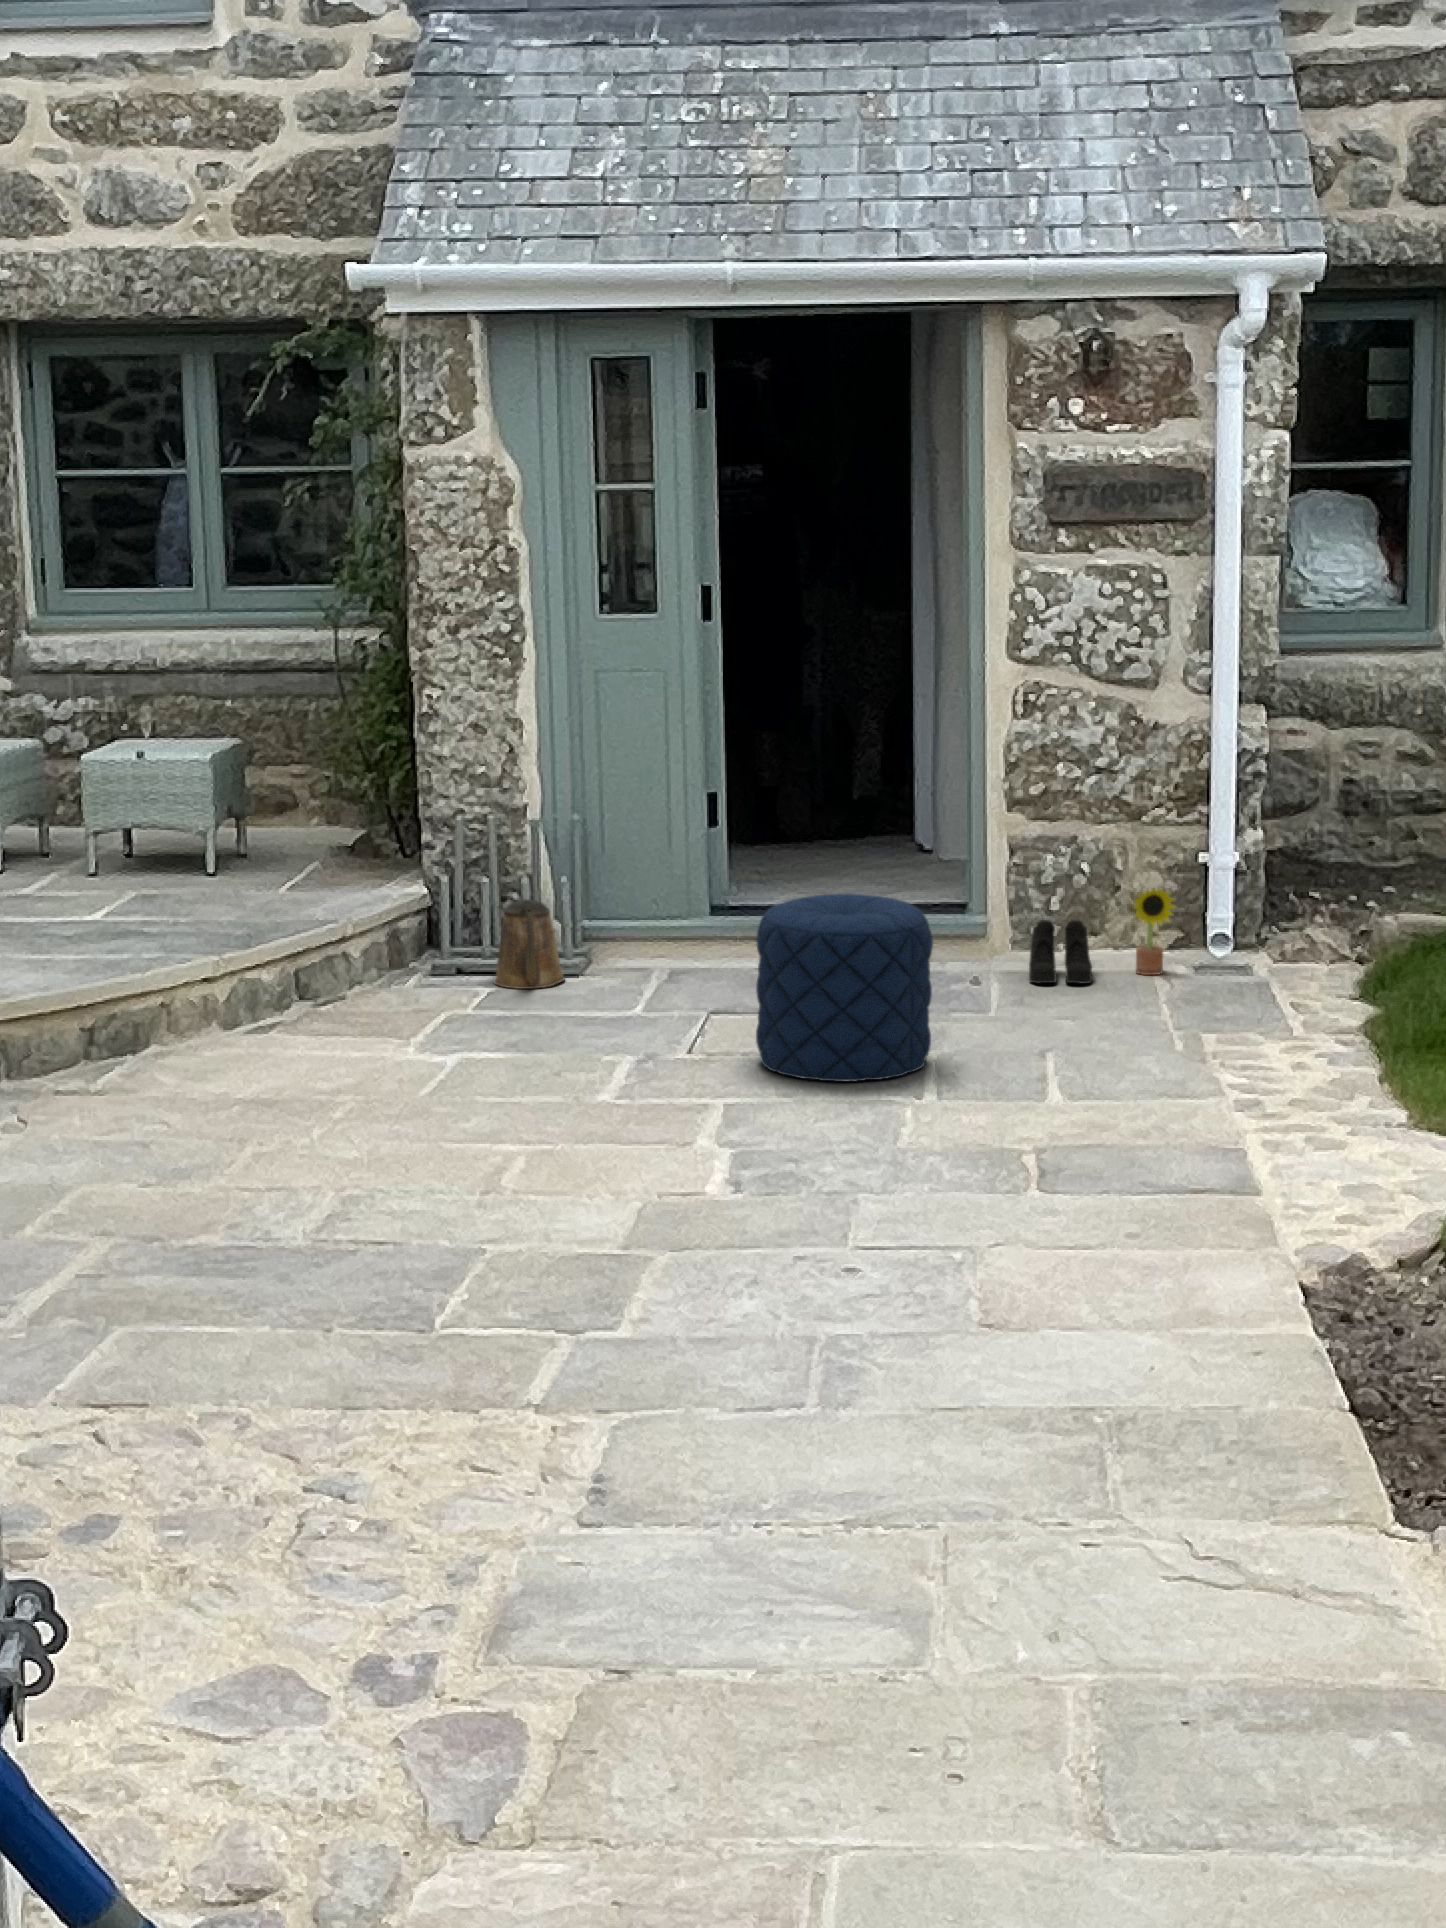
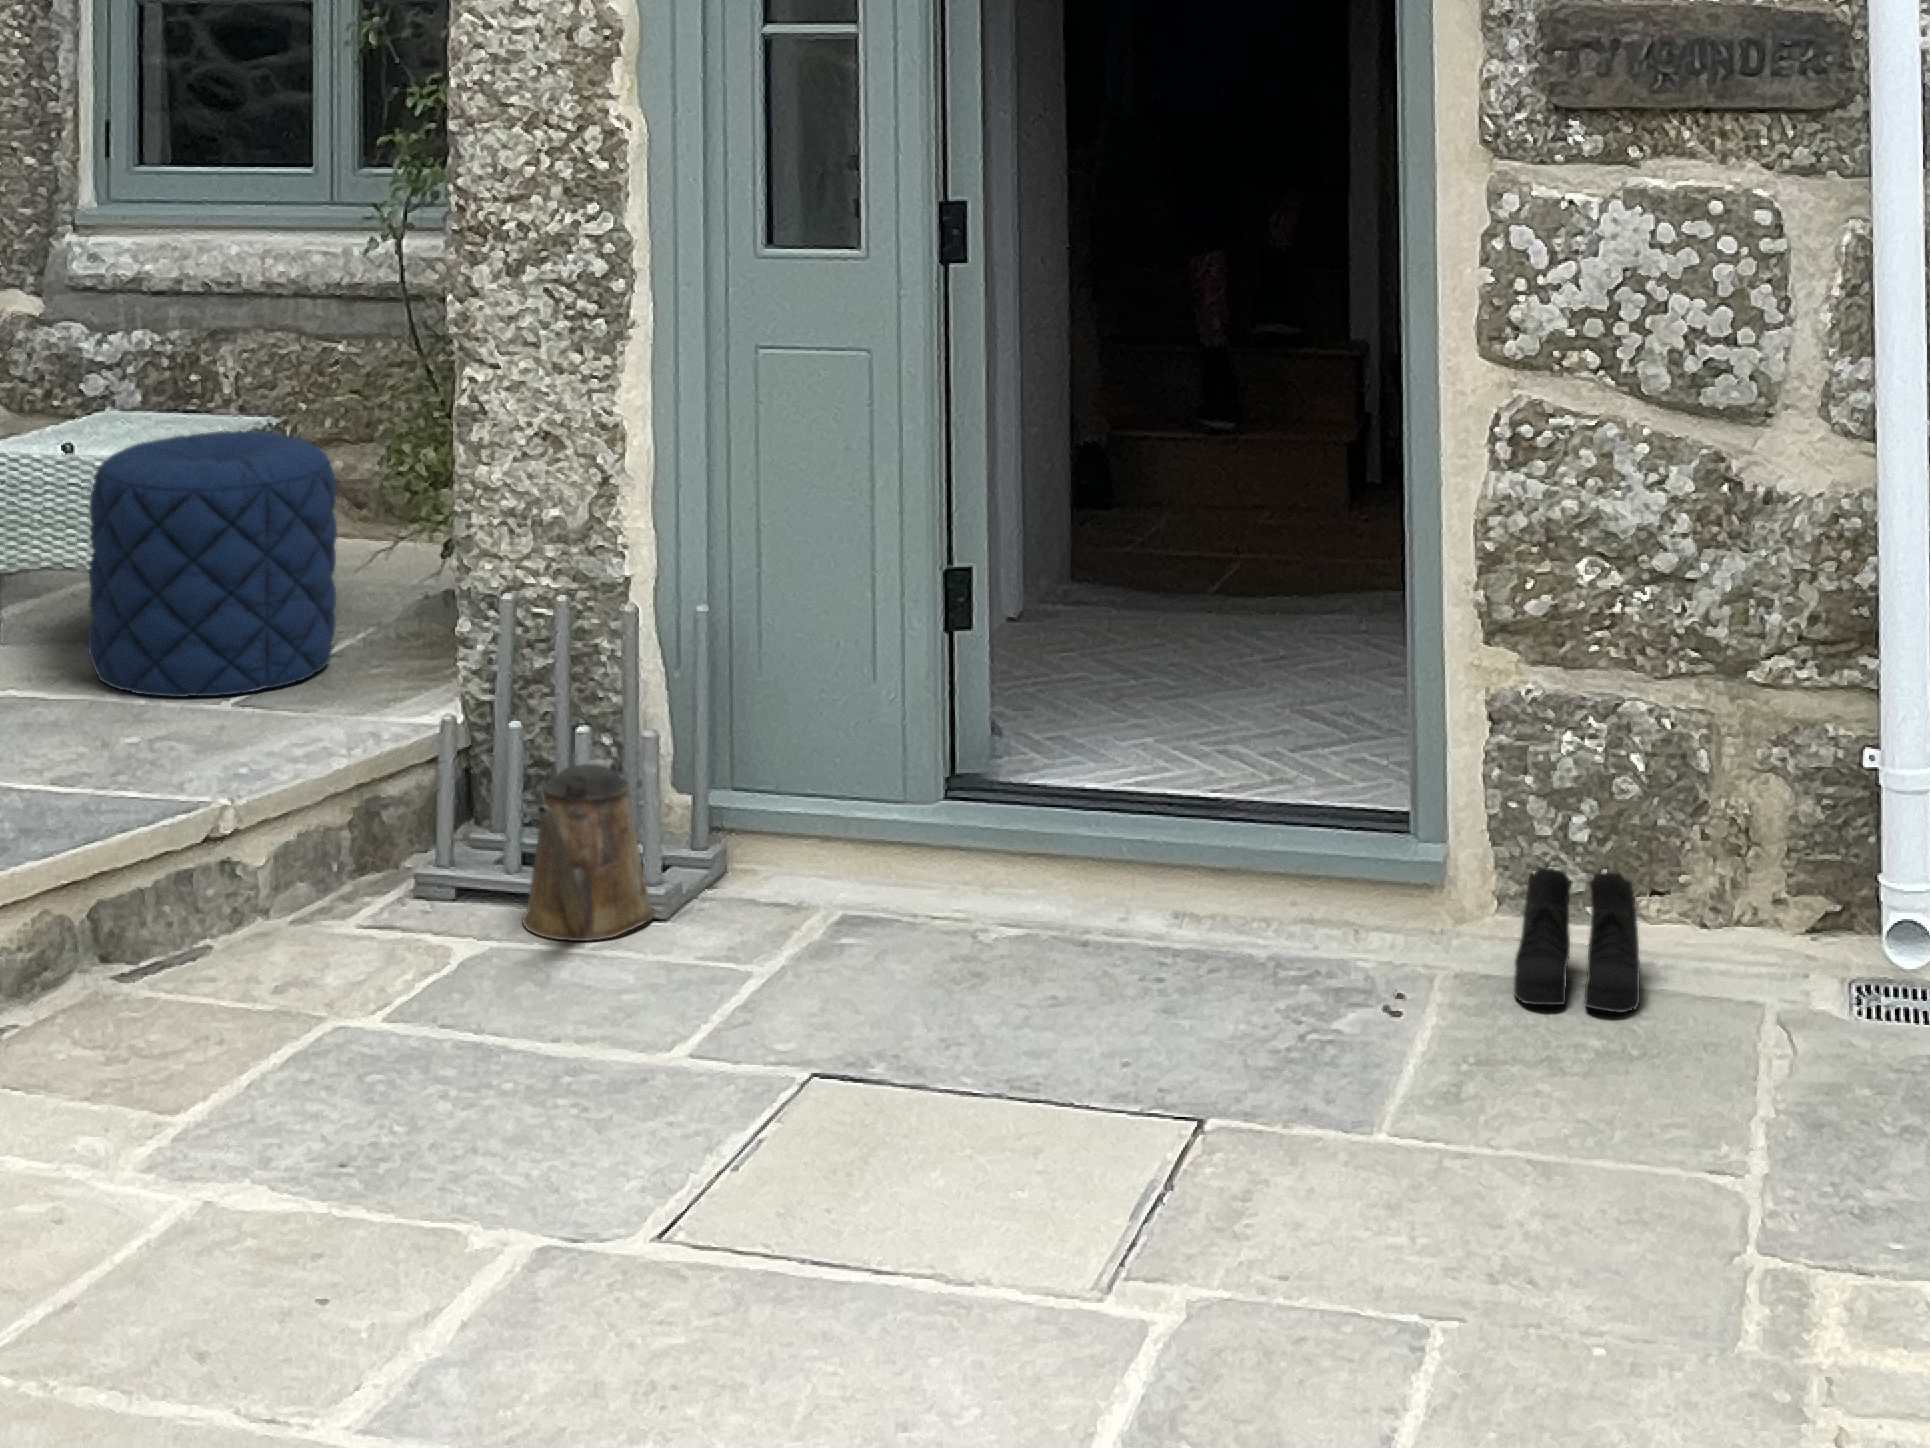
decorative plant: present [1132,888,1176,975] -> none [1719,817,1813,992]
pouf: present [756,893,933,1081] -> present [88,431,337,697]

